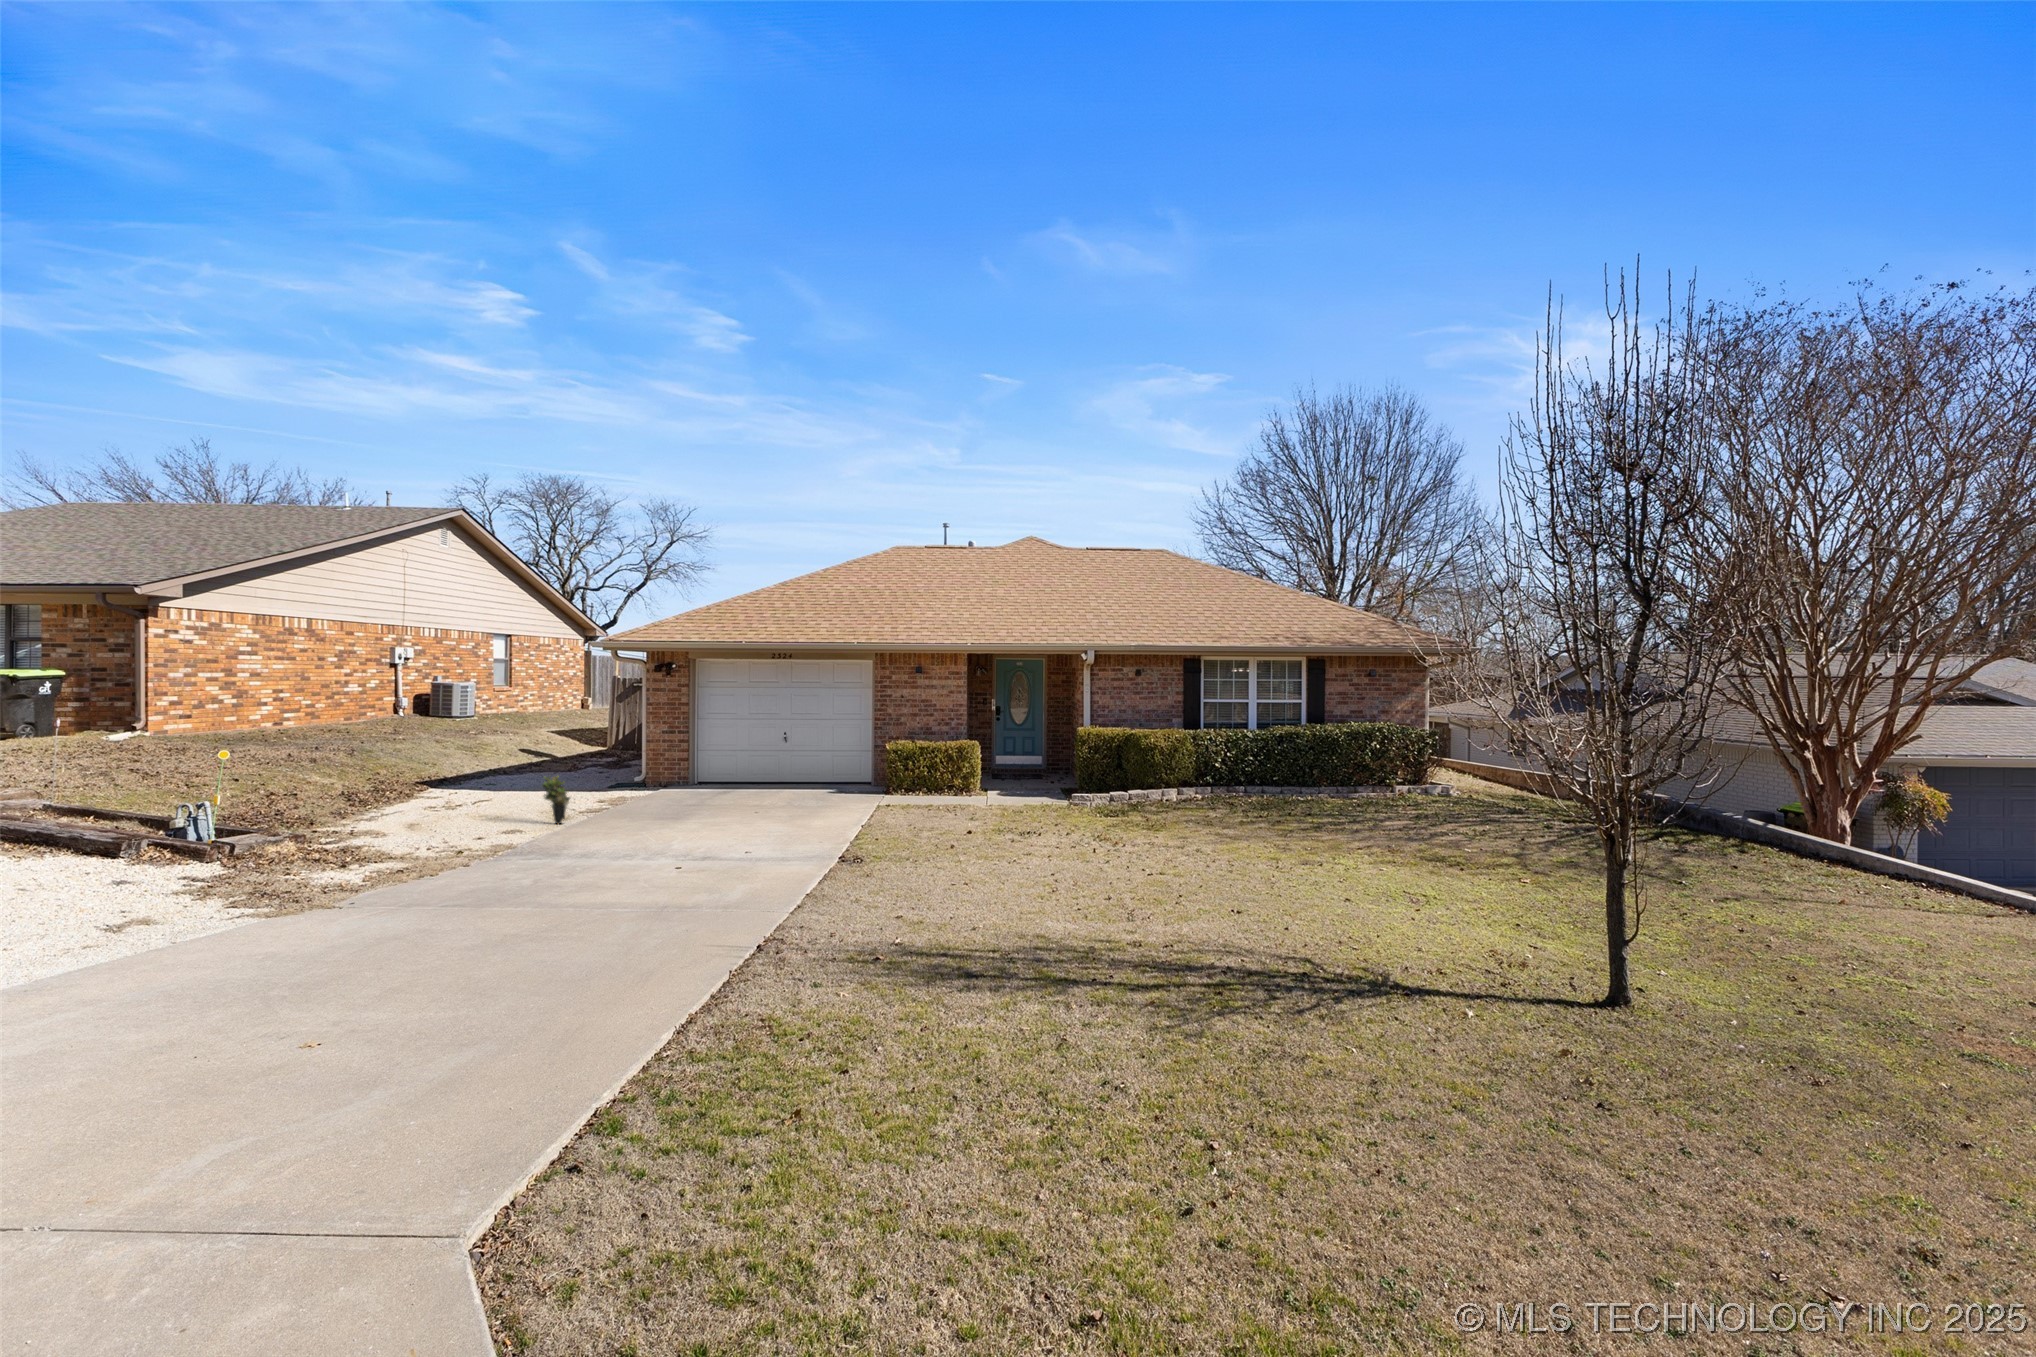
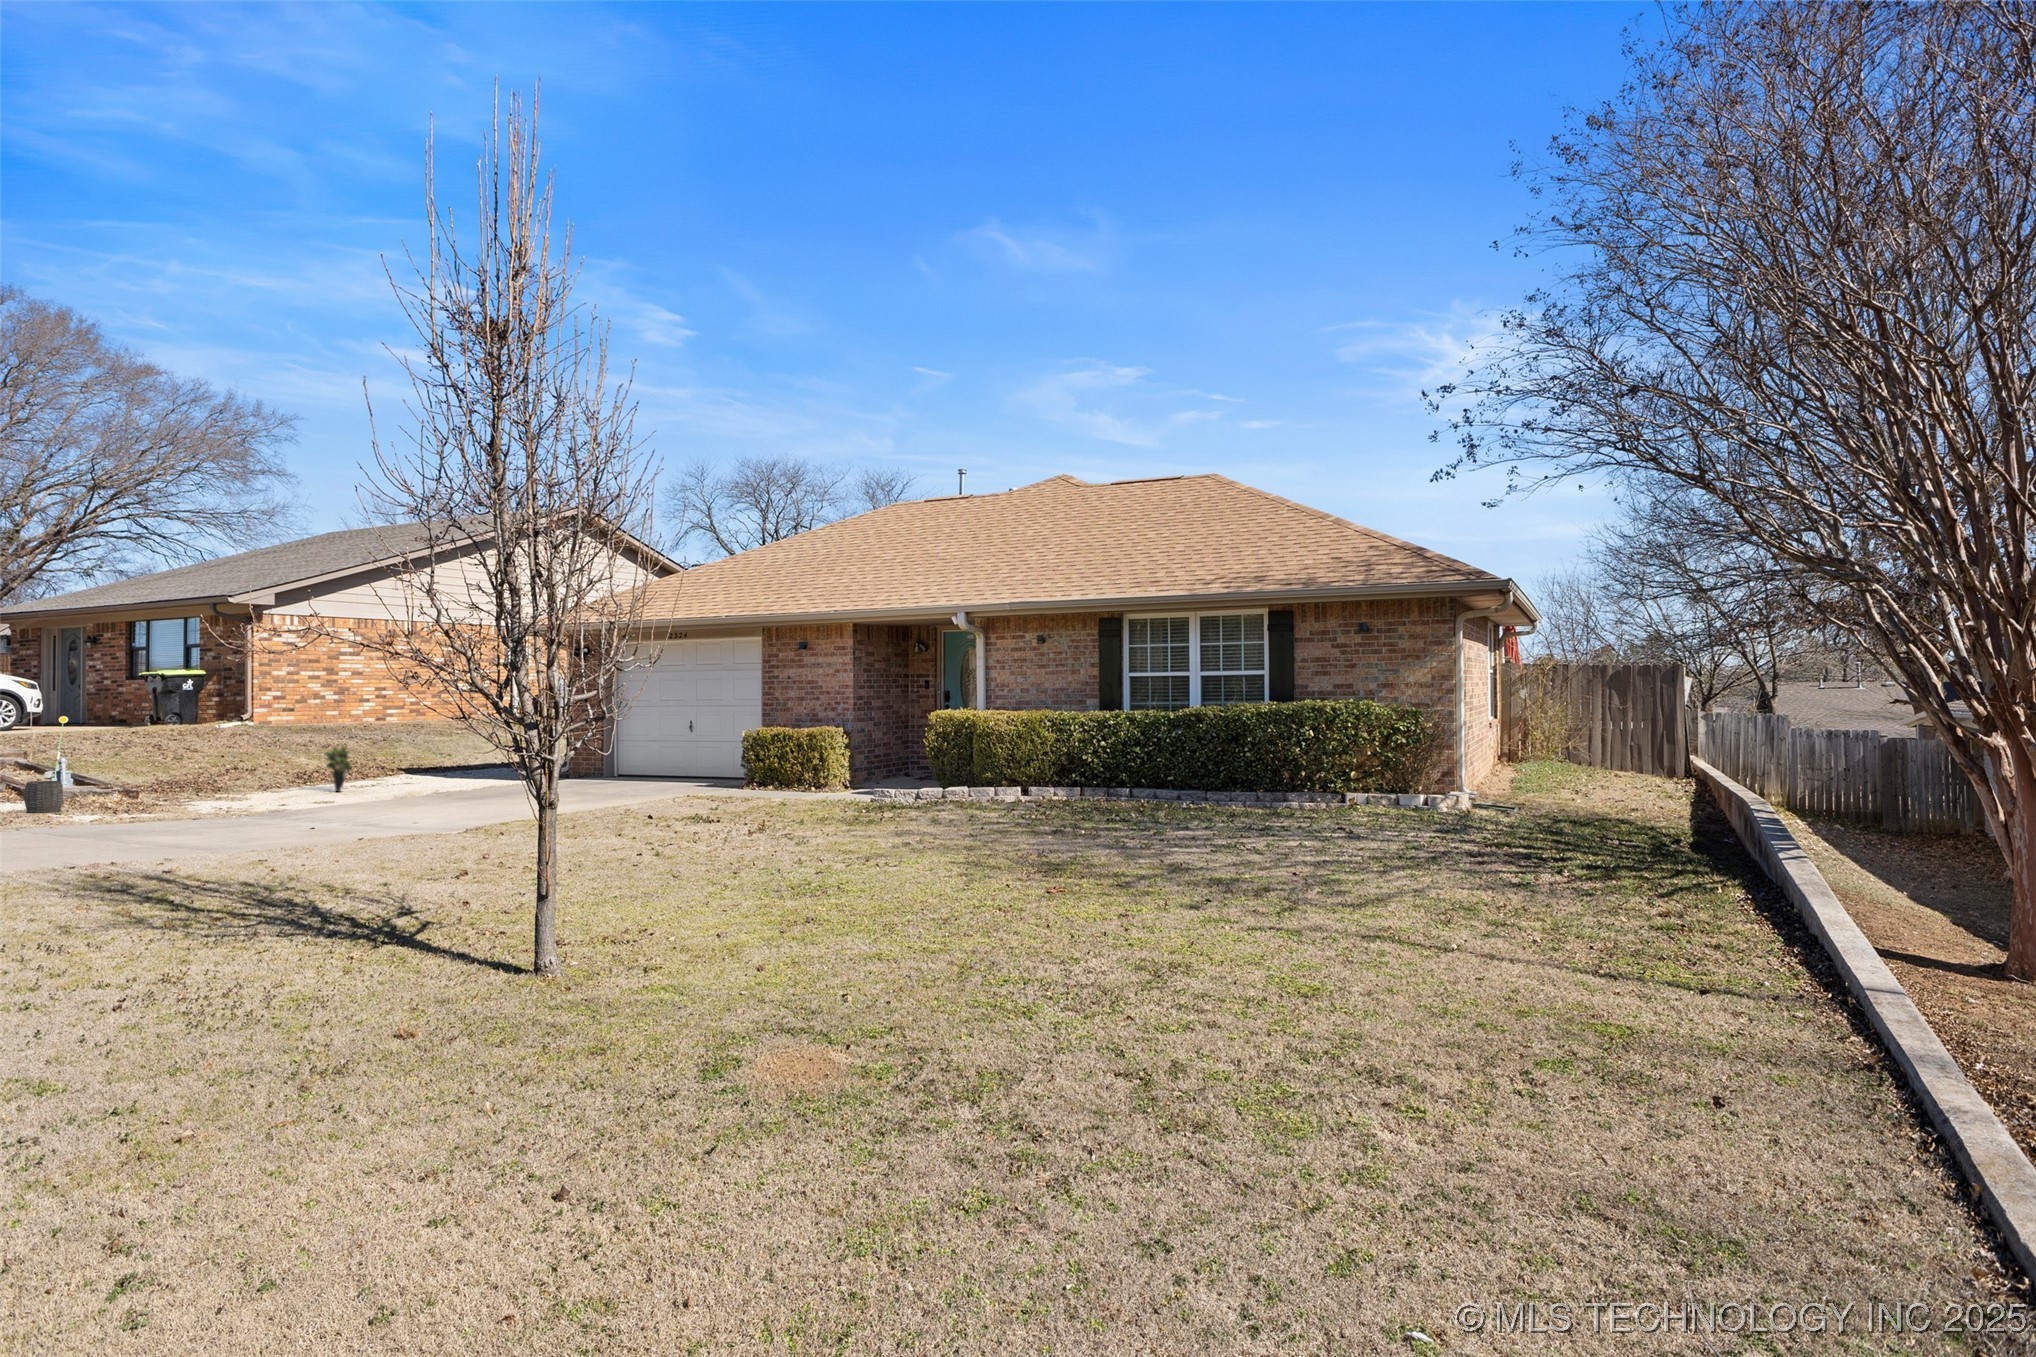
woven basket: none [349,834,389,873] -> present [24,781,63,813]

